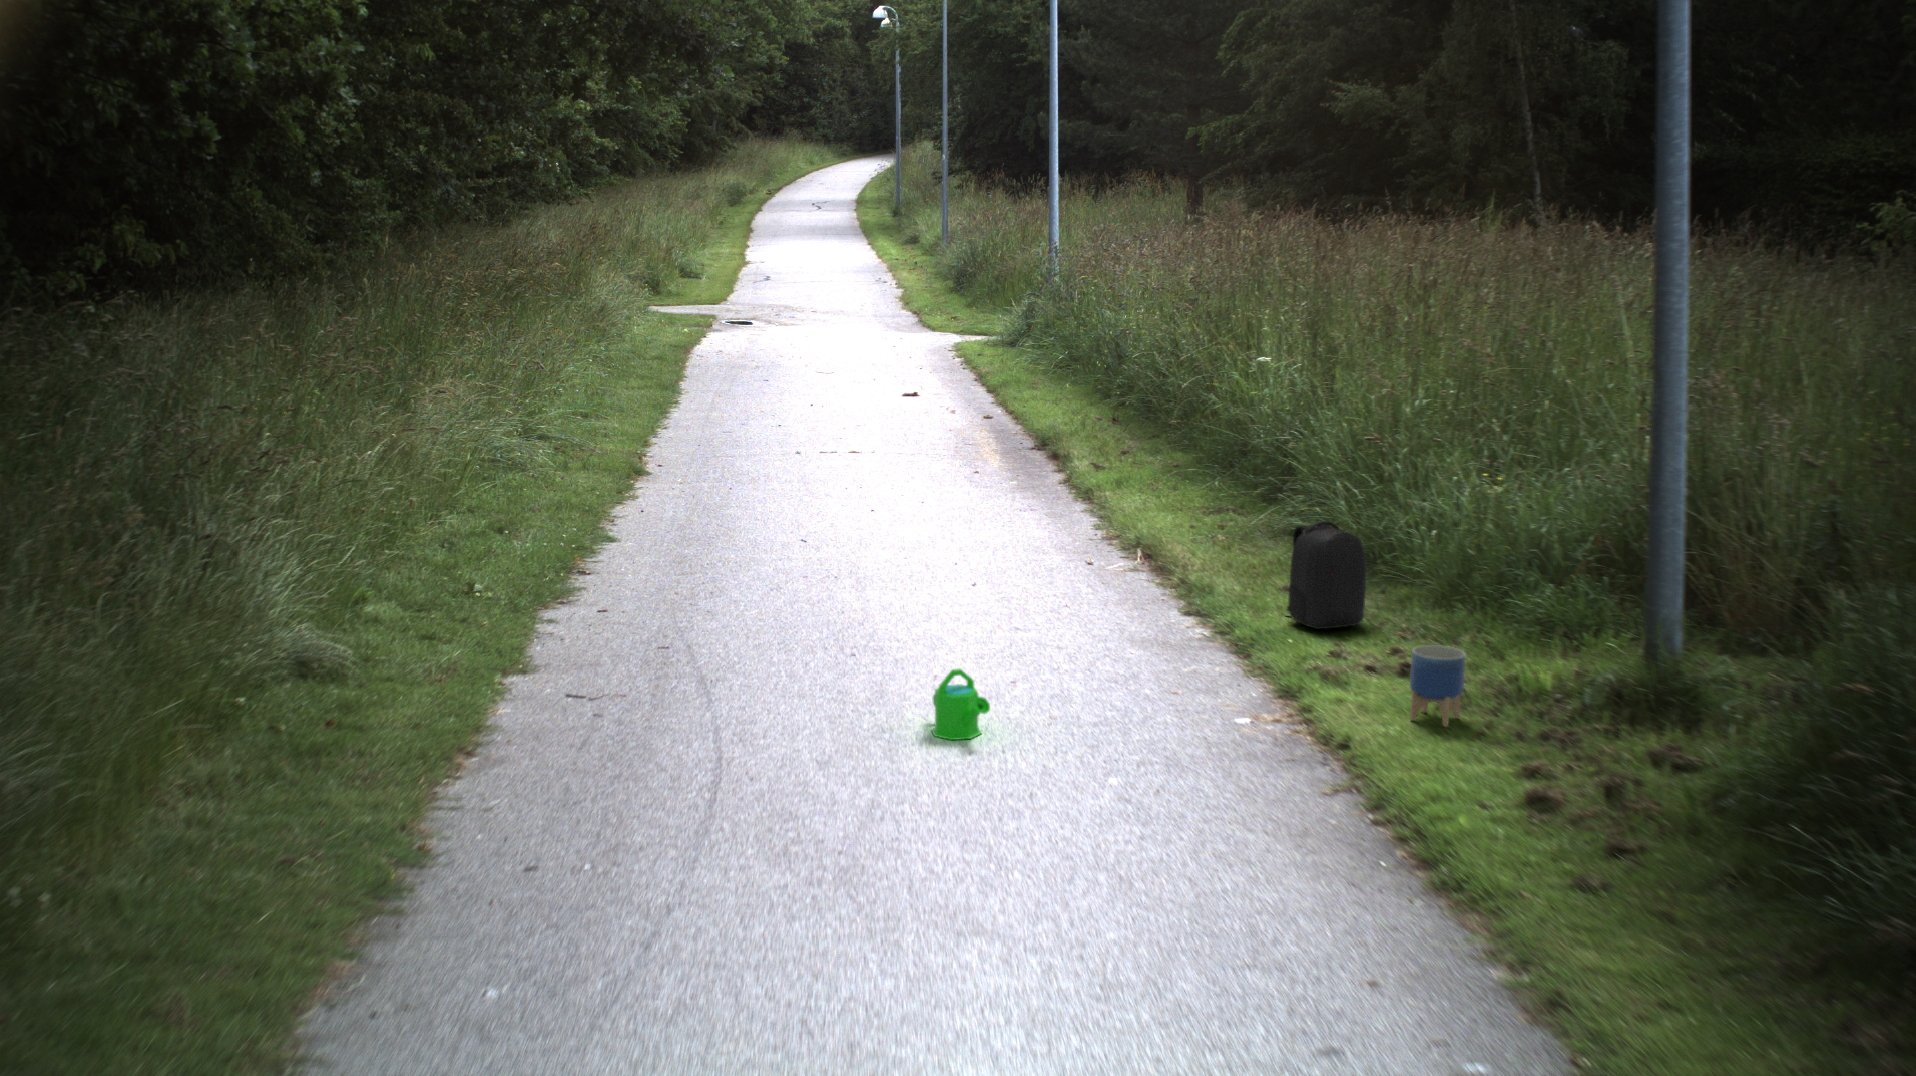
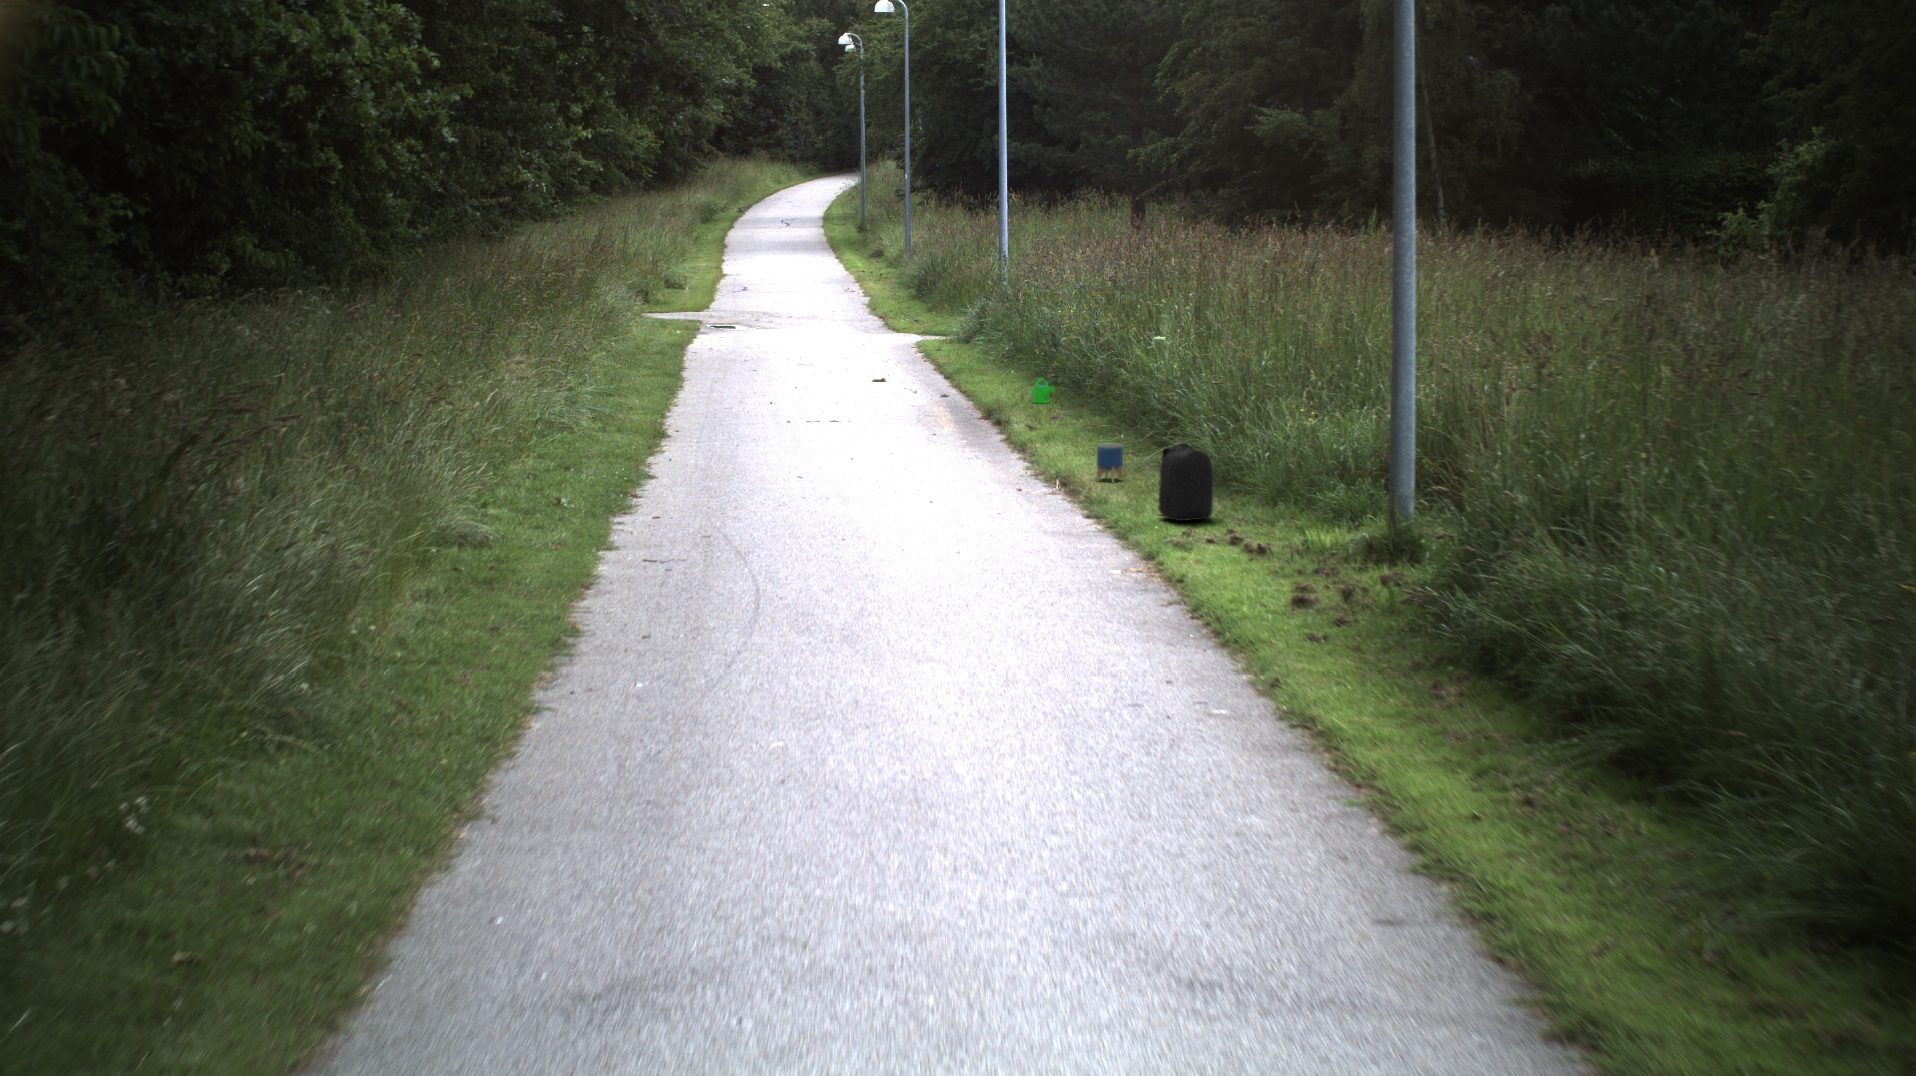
planter: present [1410,645,1466,727] -> present [1097,443,1123,482]
watering can: present [932,668,990,740] -> present [1031,378,1055,403]

